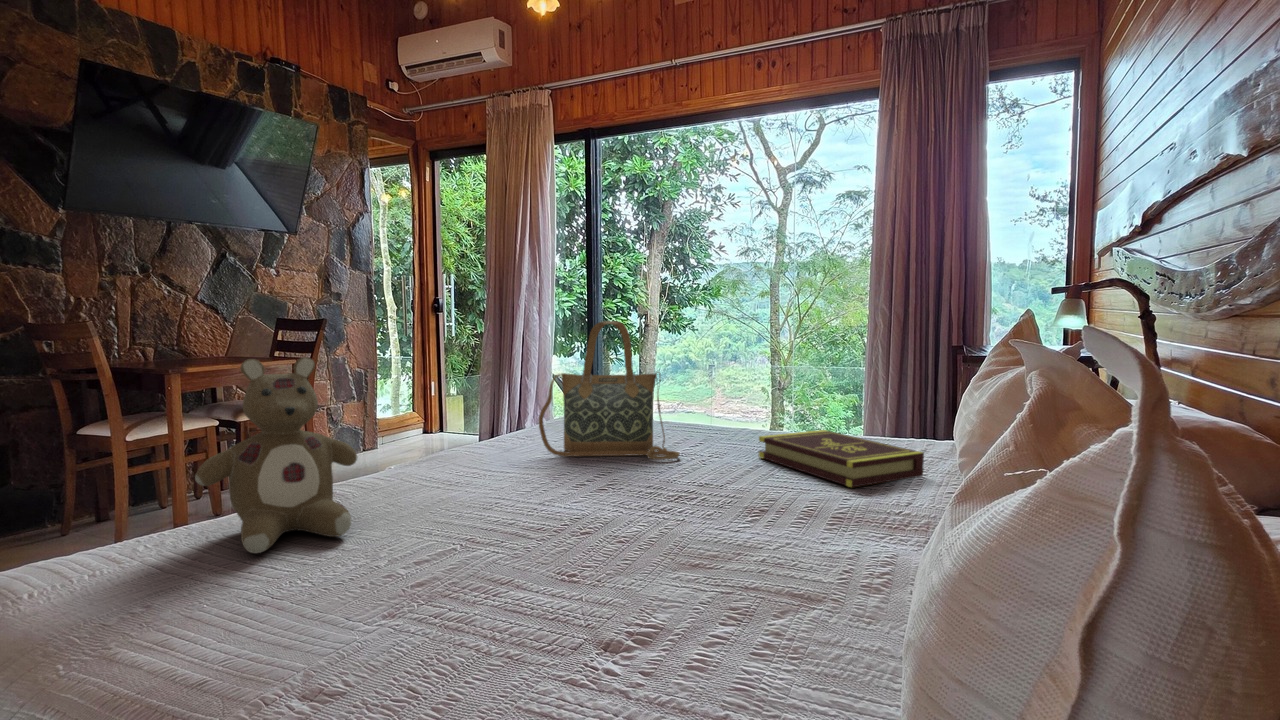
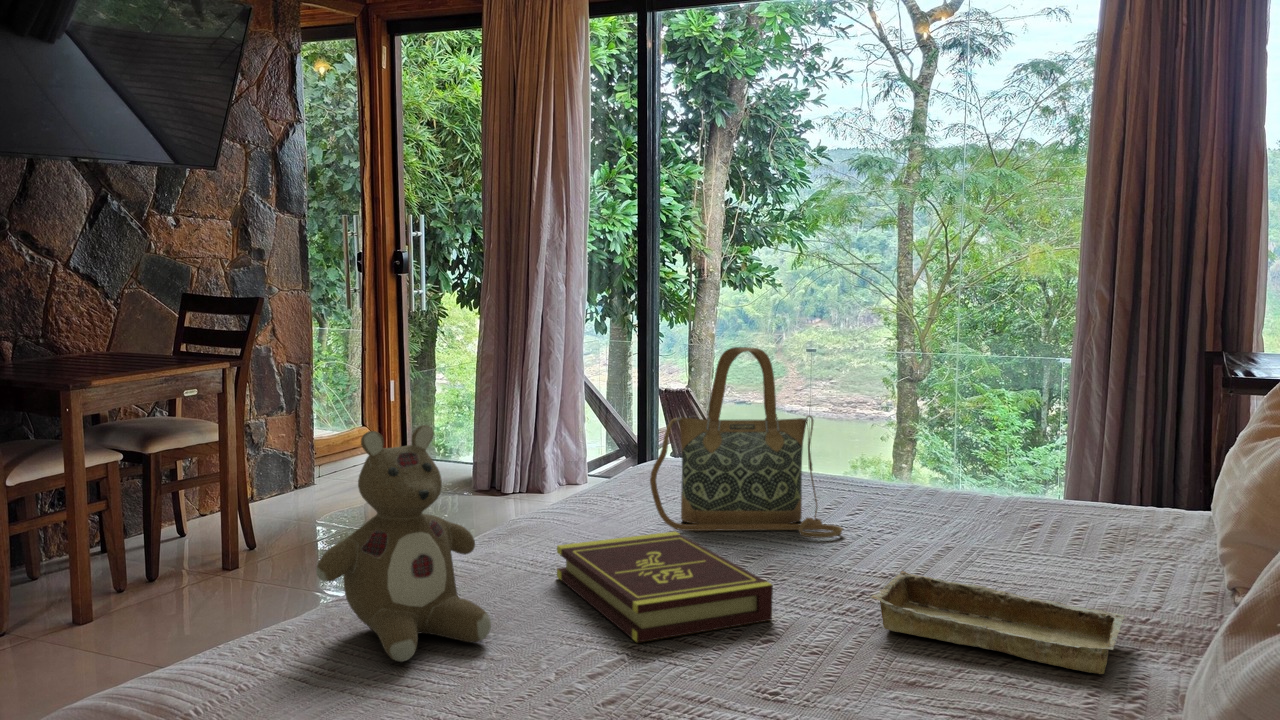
book: present [758,430,924,488] -> present [557,532,773,642]
tray: none [673,477,881,555] -> present [871,571,1125,674]

